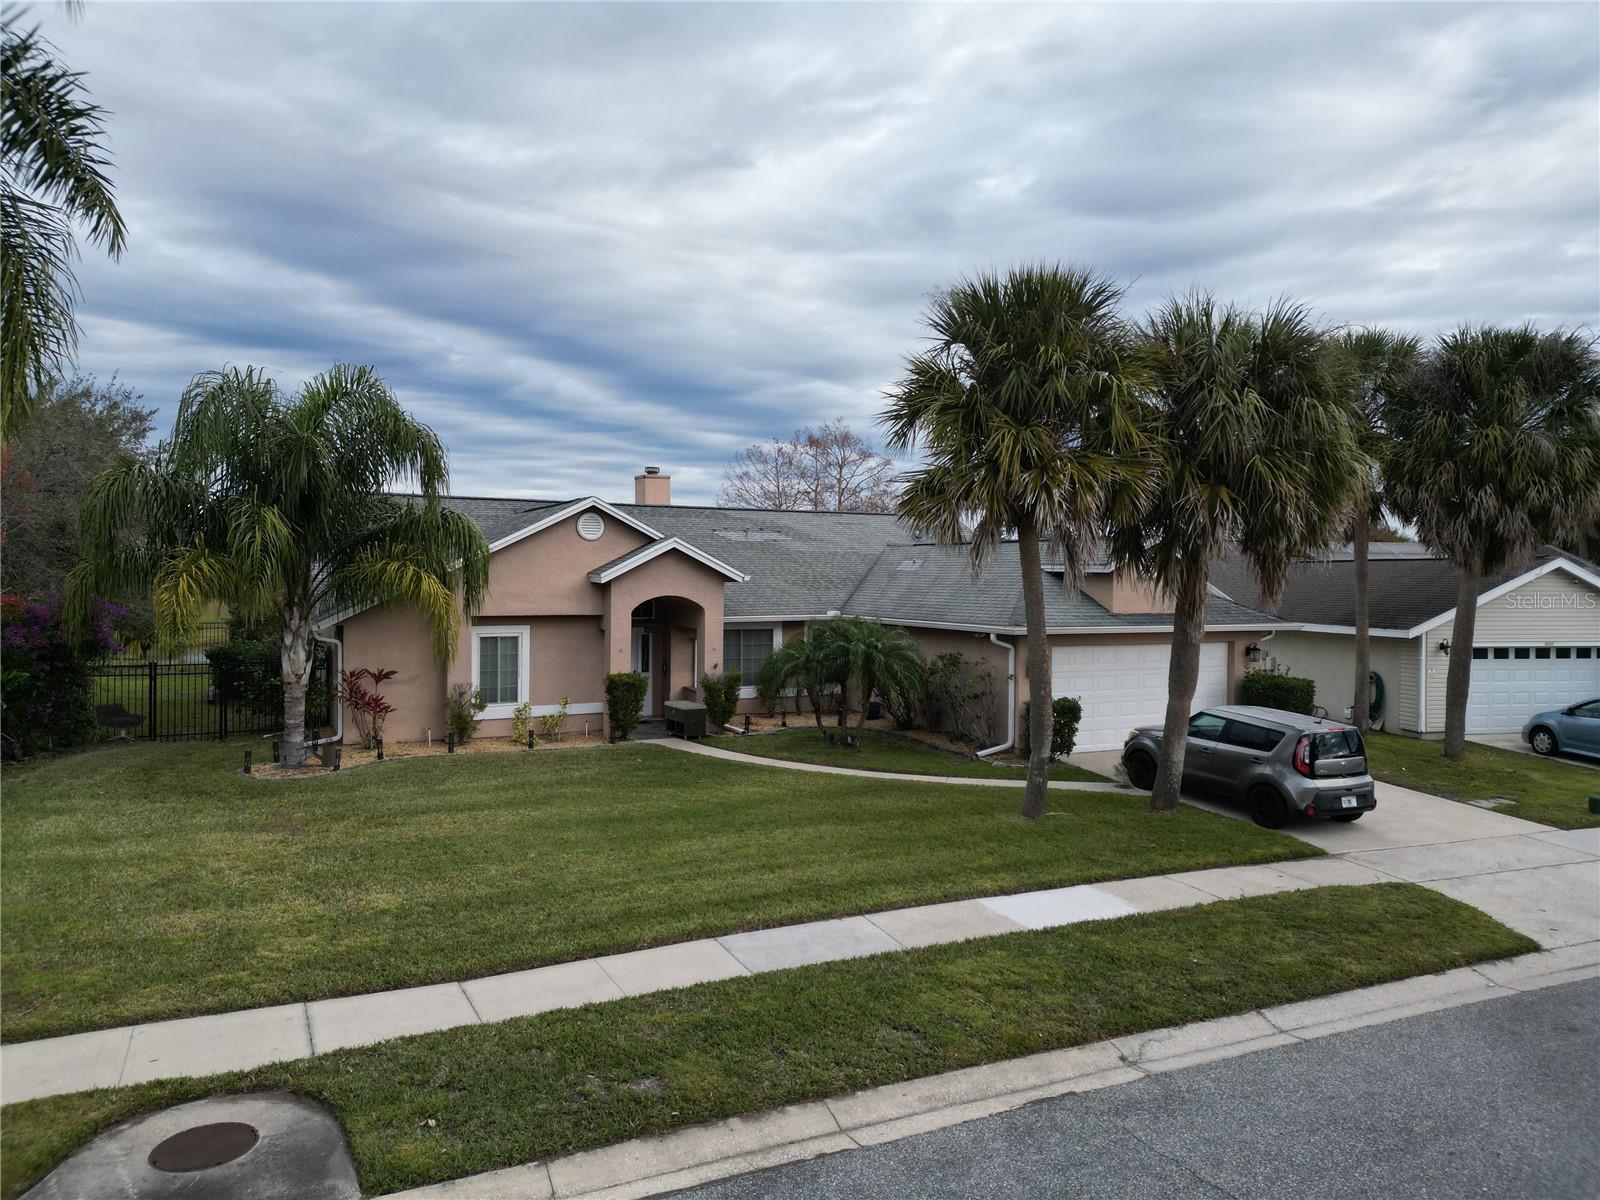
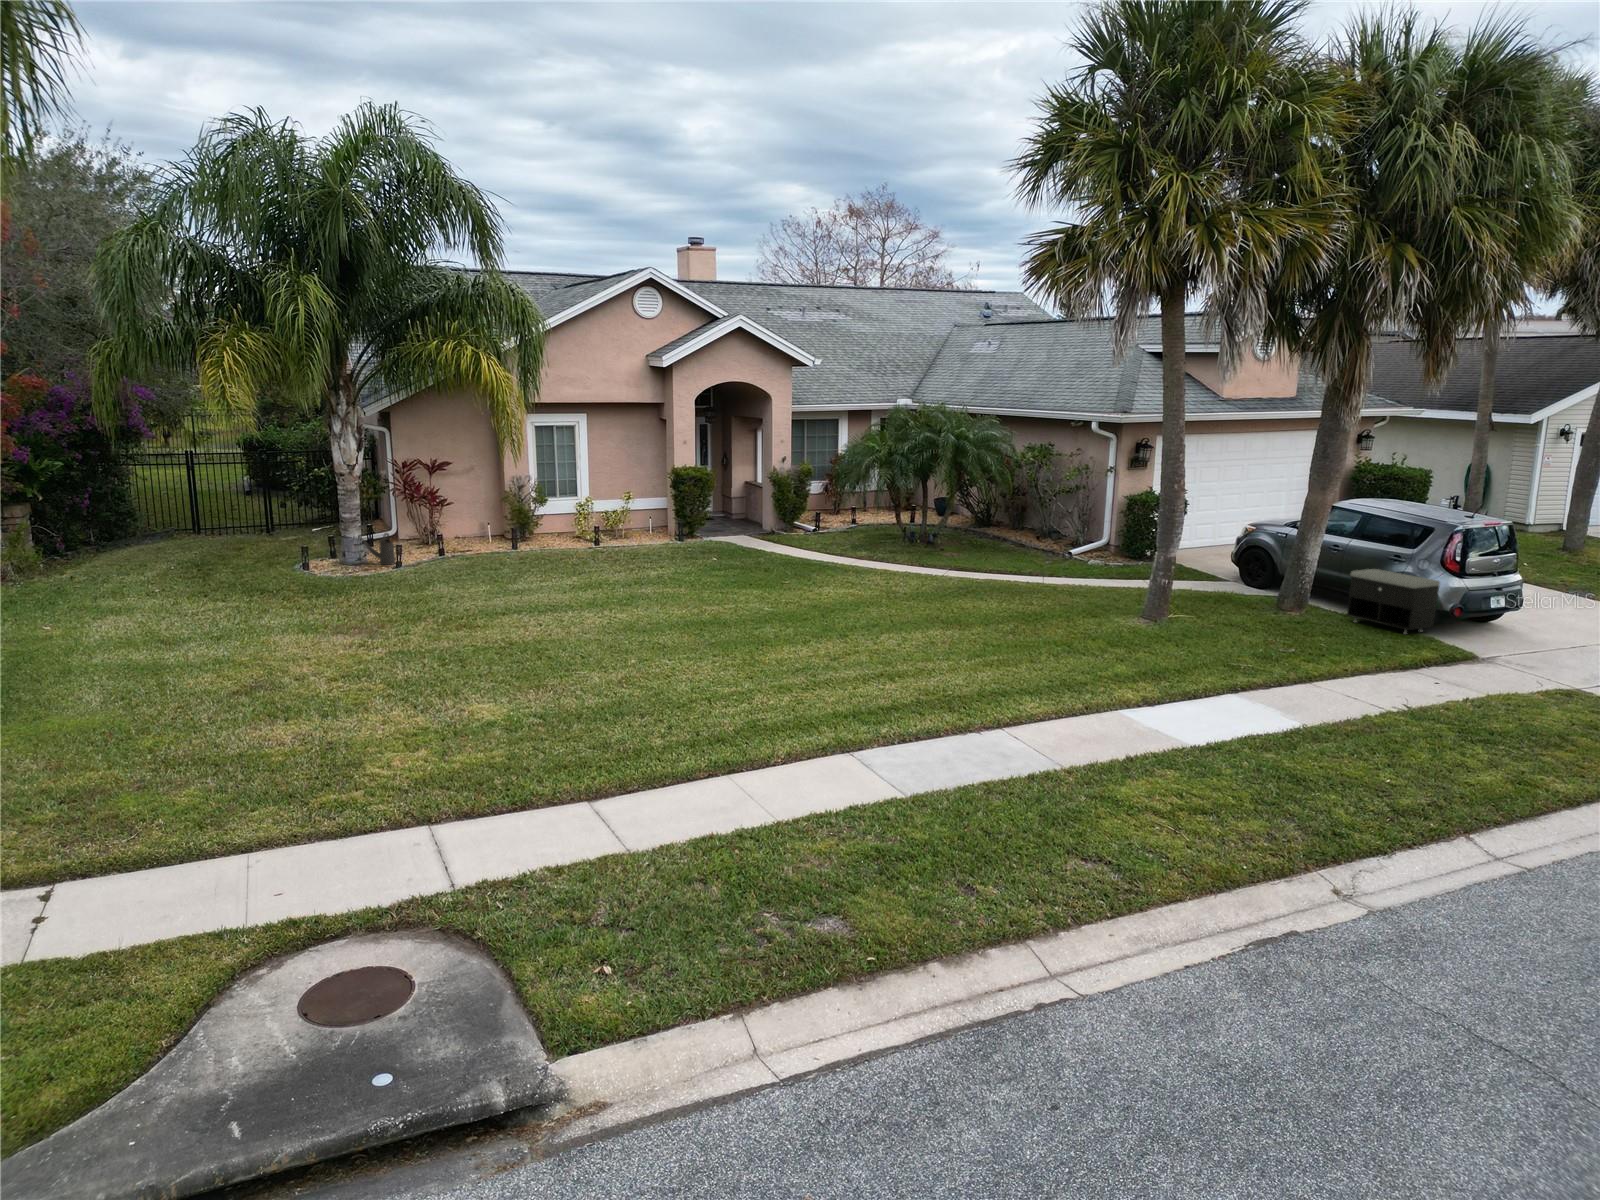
storage bench: present [664,701,707,739] -> present [1347,569,1440,634]
lounge chair: present [95,703,147,737] -> none [132,497,188,536]
potted tree: present [1113,754,1136,788] -> none [1228,549,1257,589]

